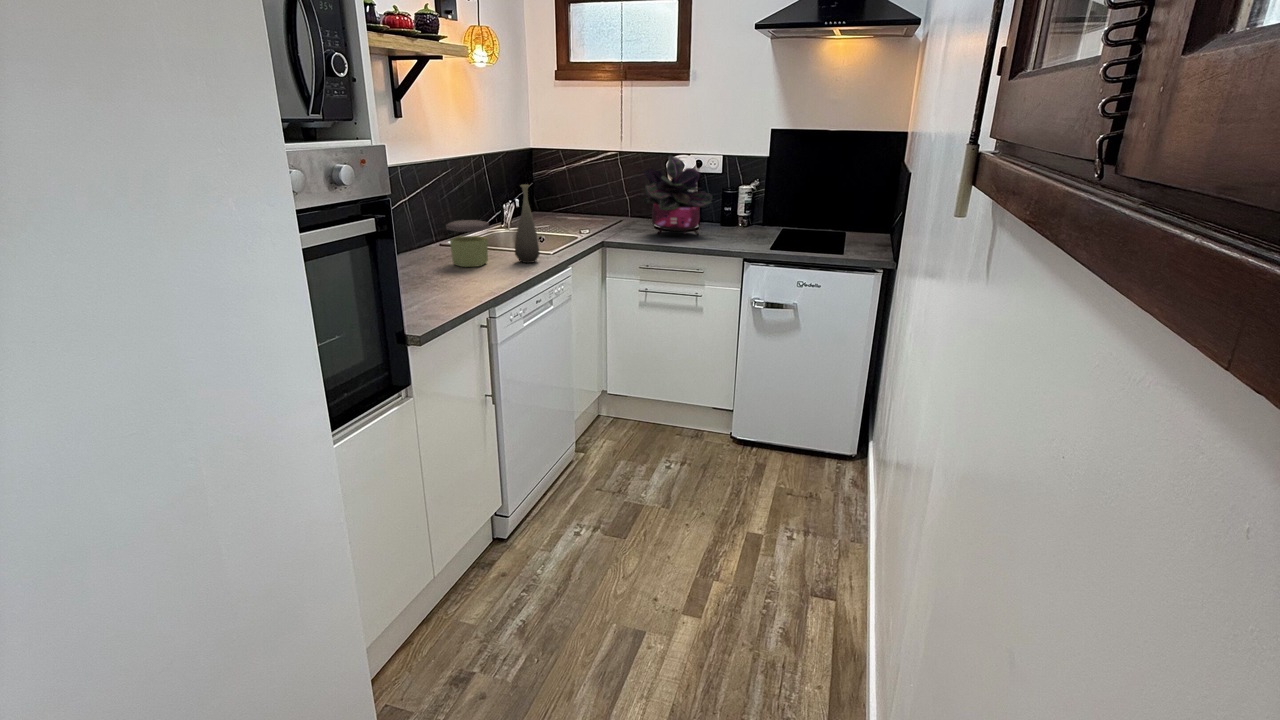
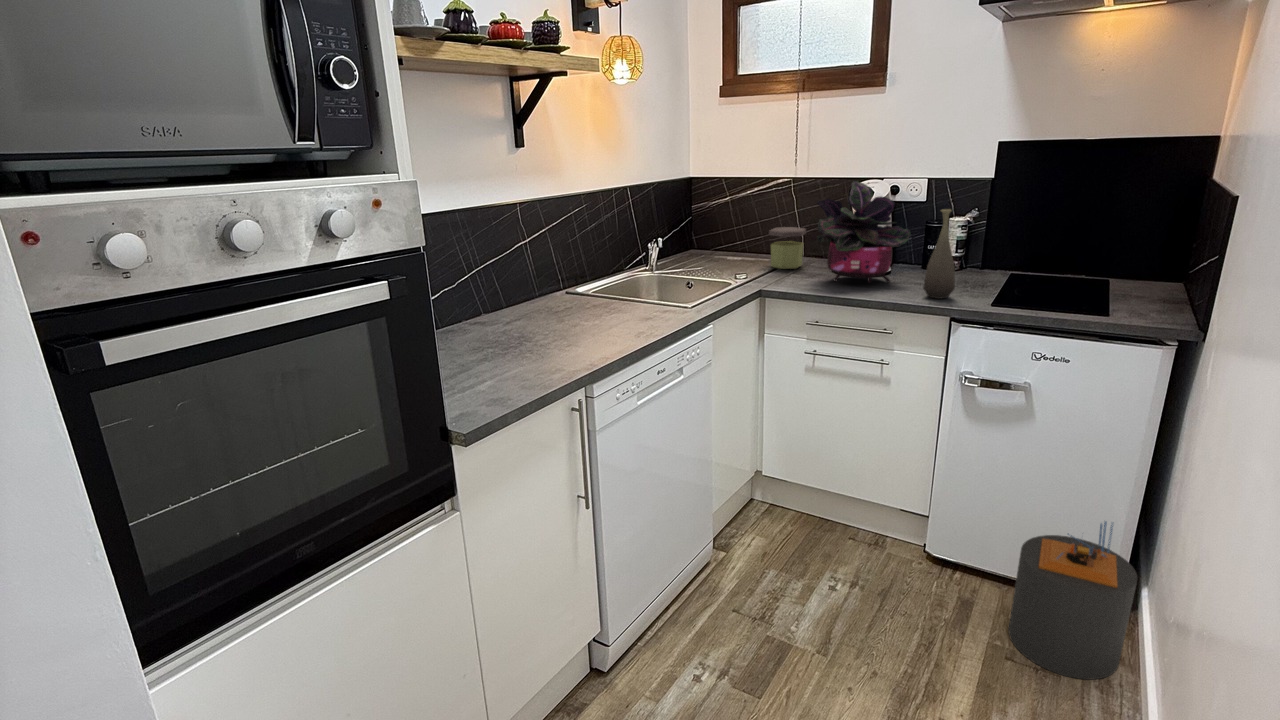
bottle: present [515,184,540,263] -> present [924,209,955,299]
jar: present [446,220,489,267] -> present [769,227,806,269]
trash can: none [789,391,864,500] -> present [1008,522,1138,680]

